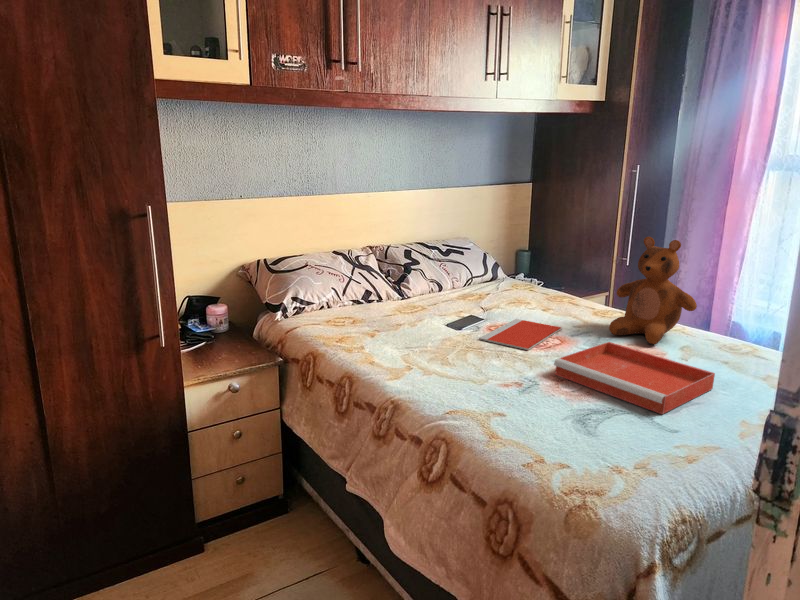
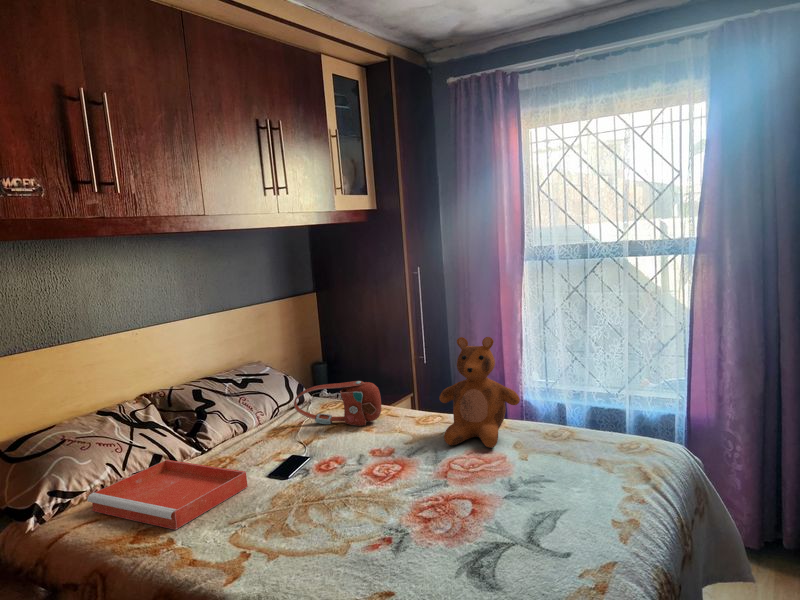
handbag: none [486,263,564,305] -> present [294,381,381,426]
notebook: present [479,319,562,350] -> none [314,449,396,489]
tray: present [554,342,715,414] -> present [87,460,248,530]

